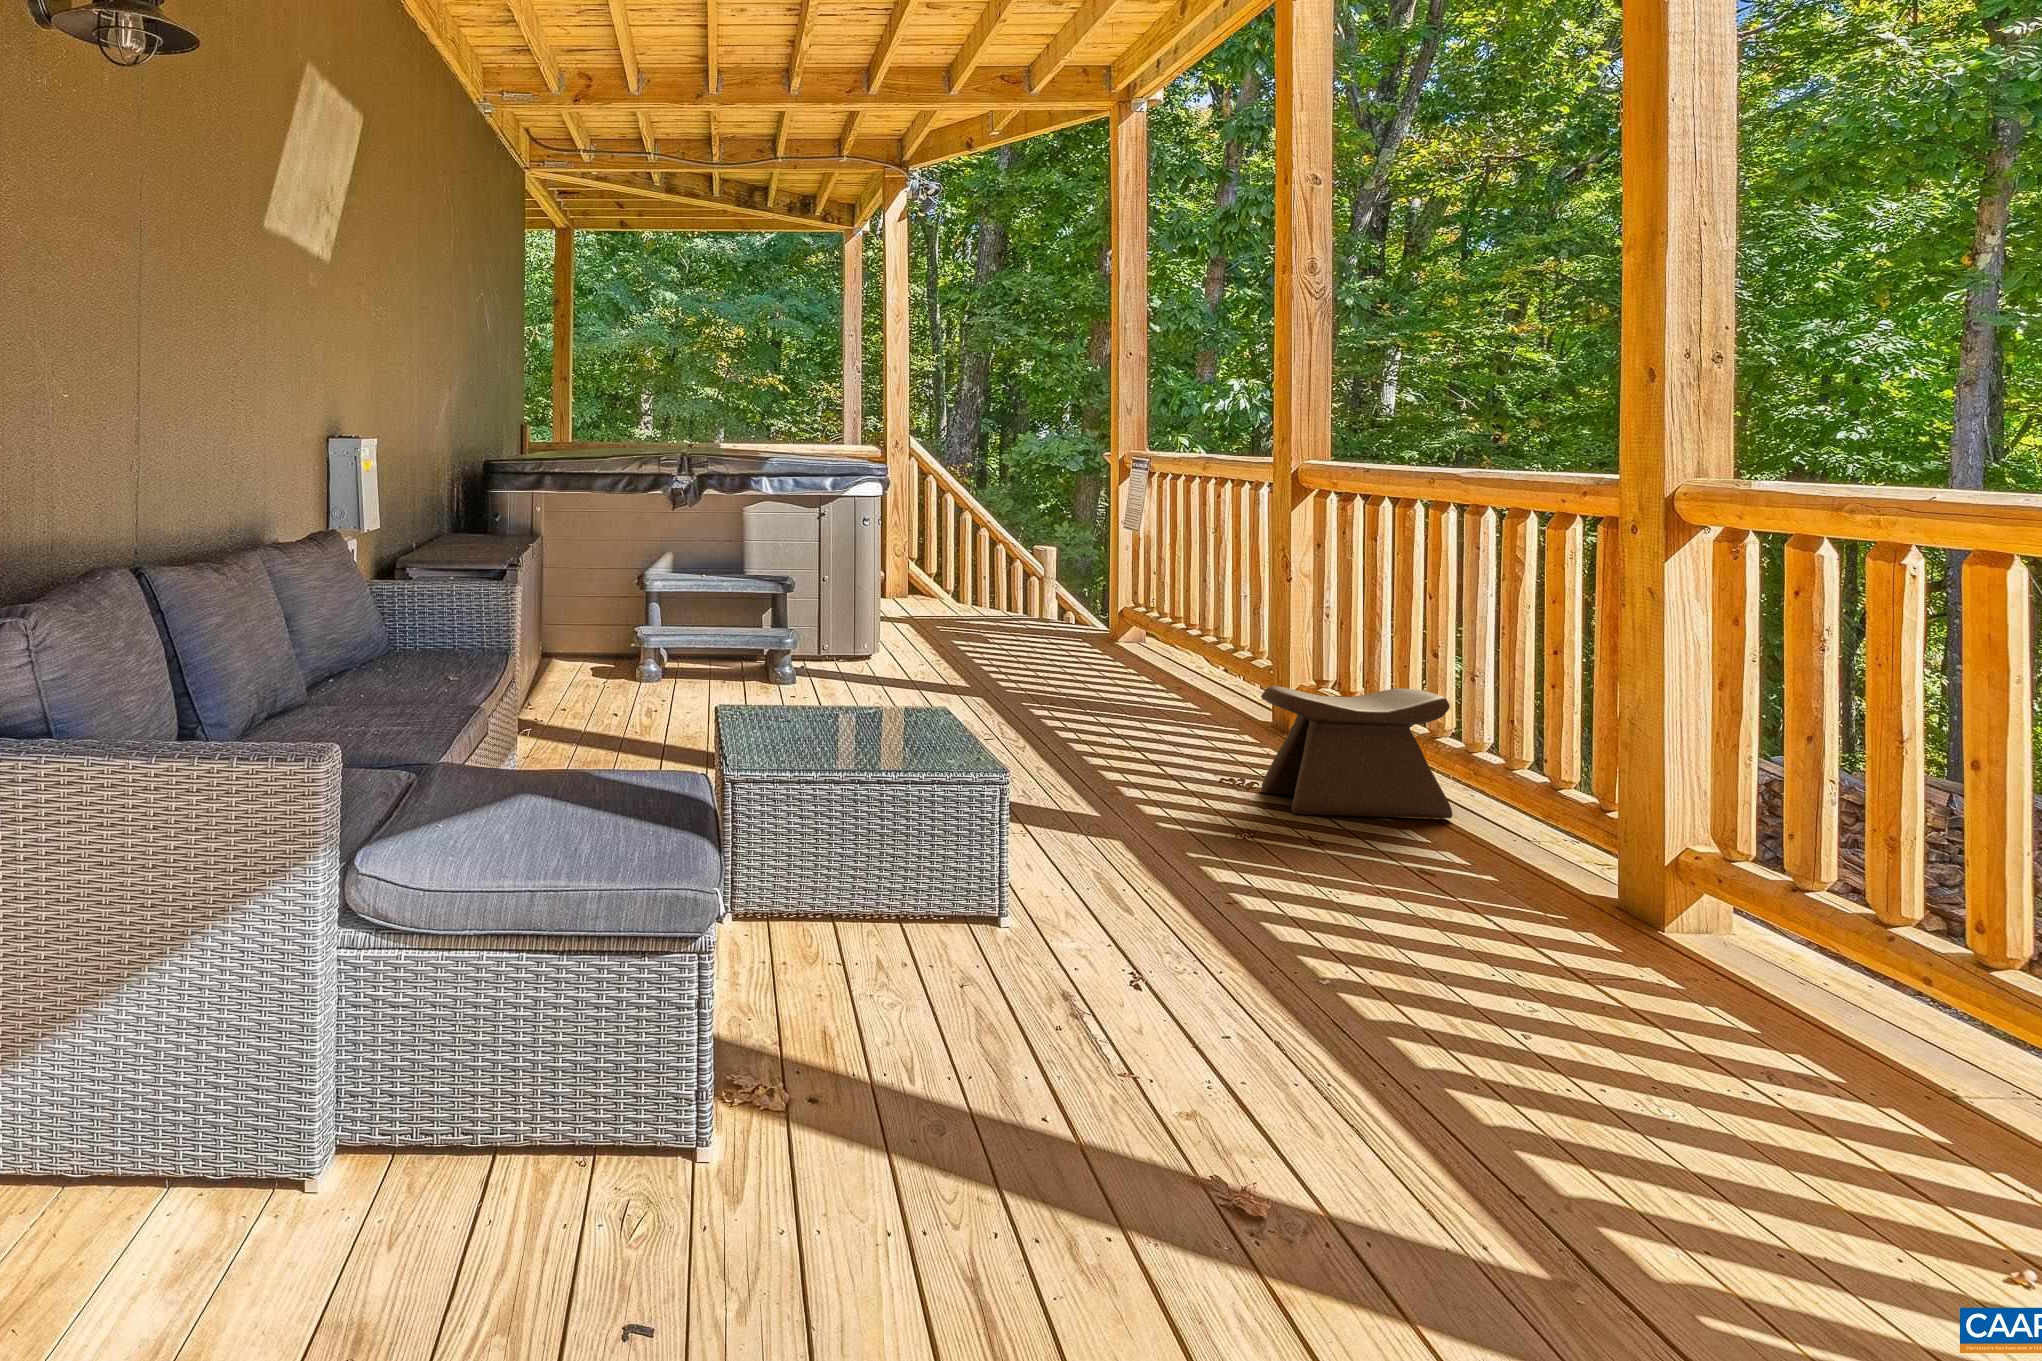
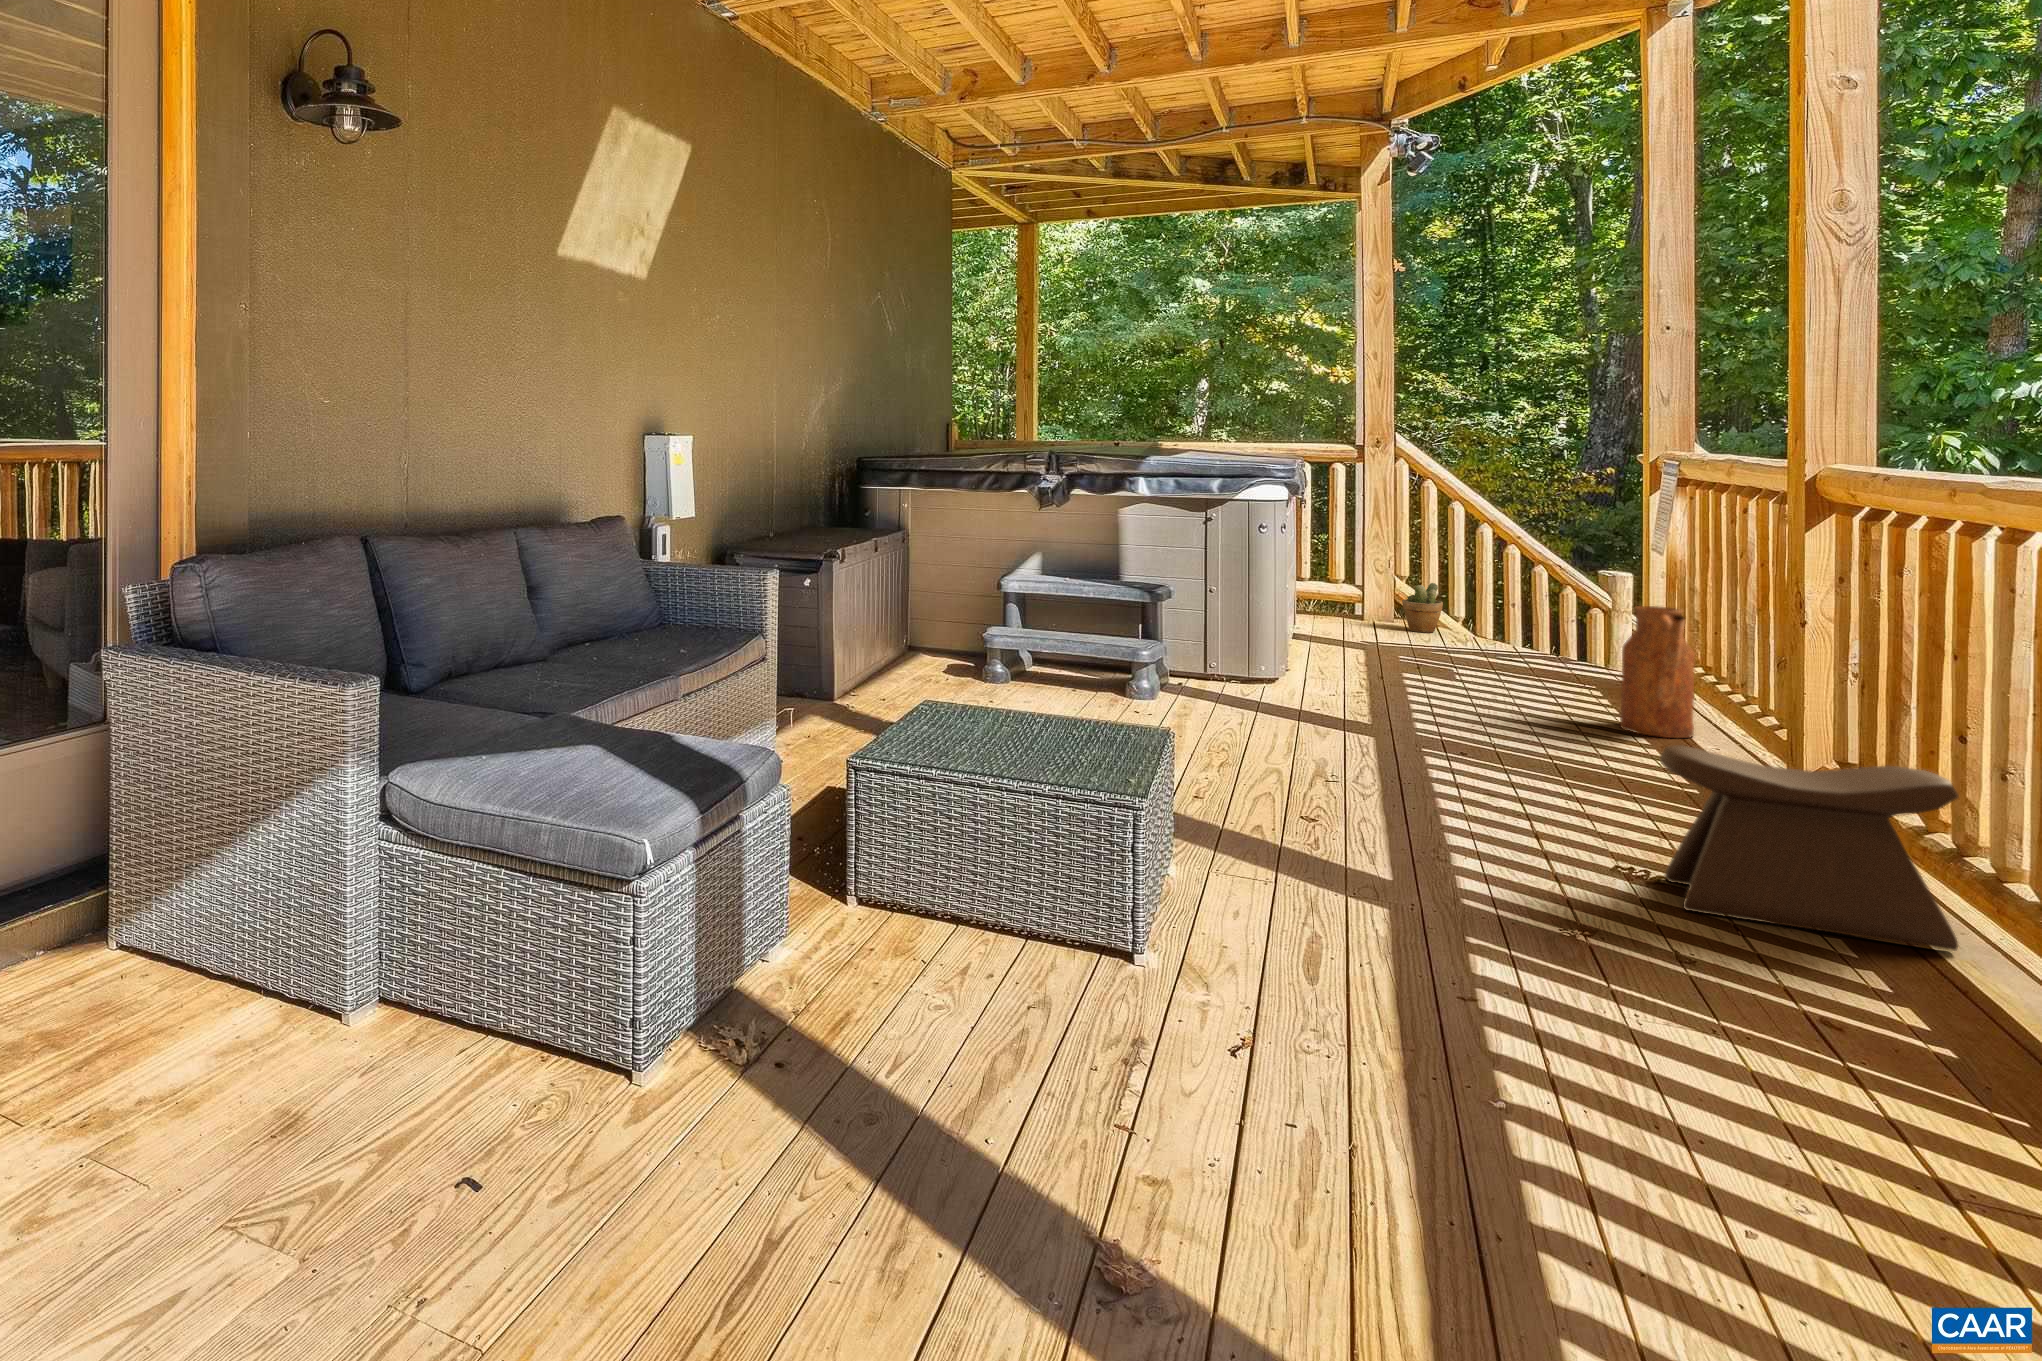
potted plant: none [922,563,952,605] -> present [1402,583,1443,633]
watering can: none [1129,576,1184,679] -> present [1620,606,1695,738]

